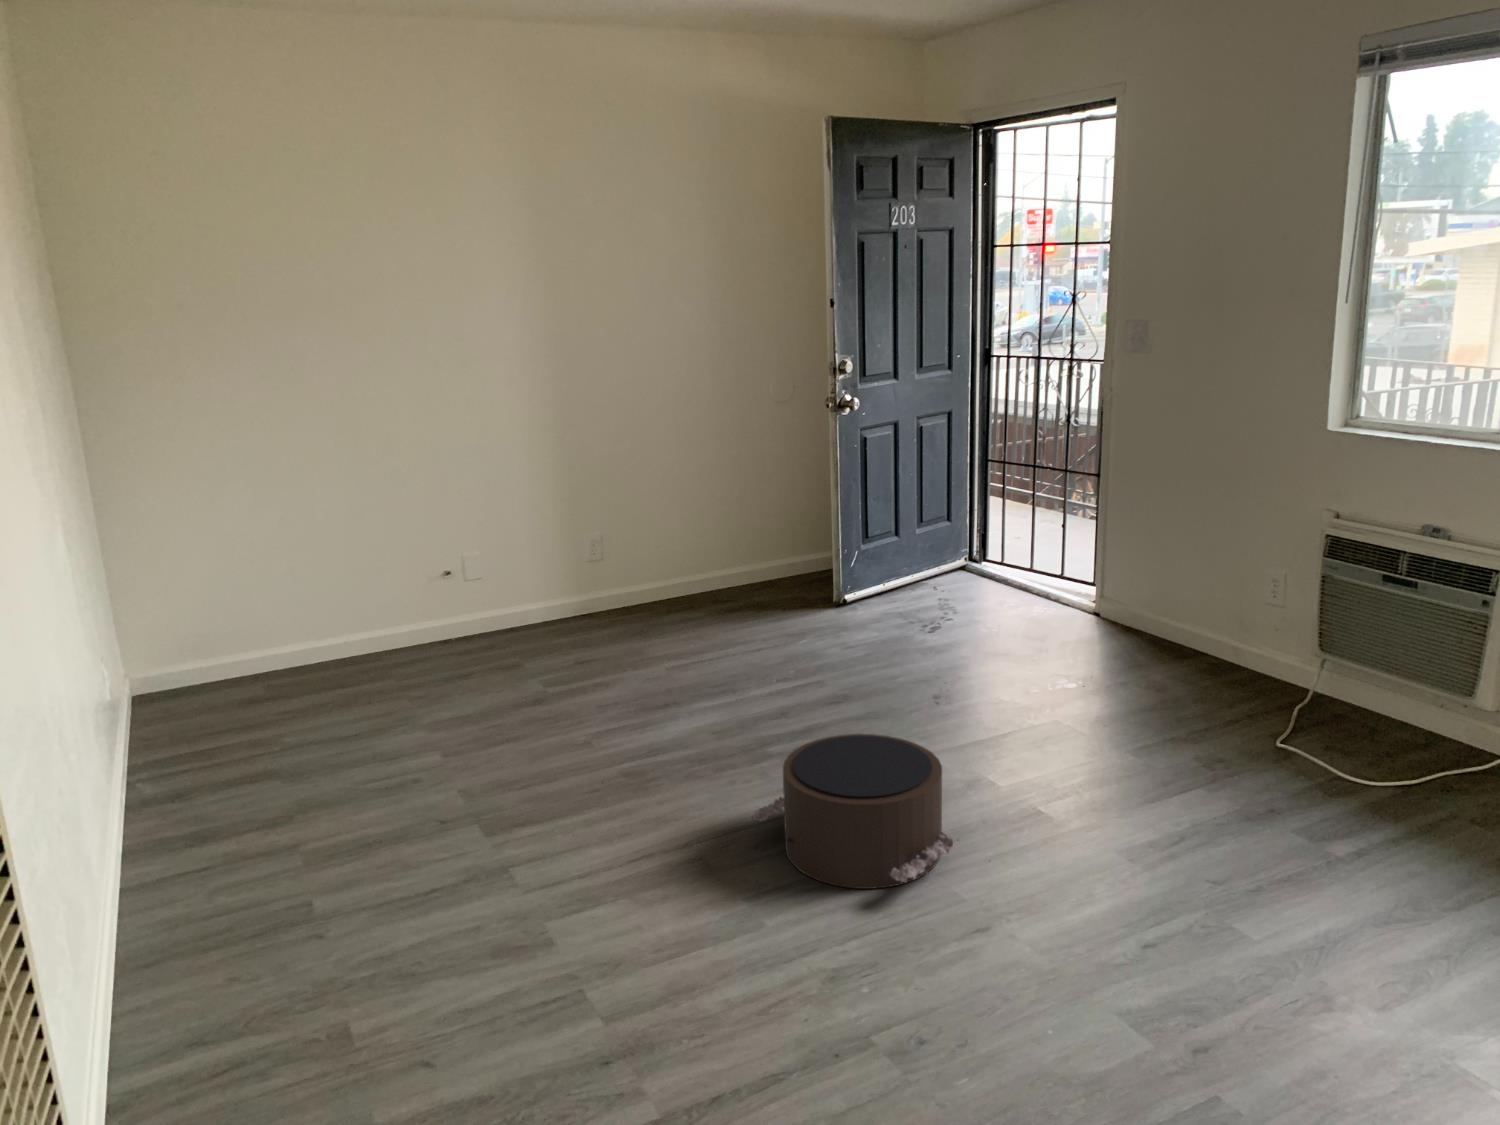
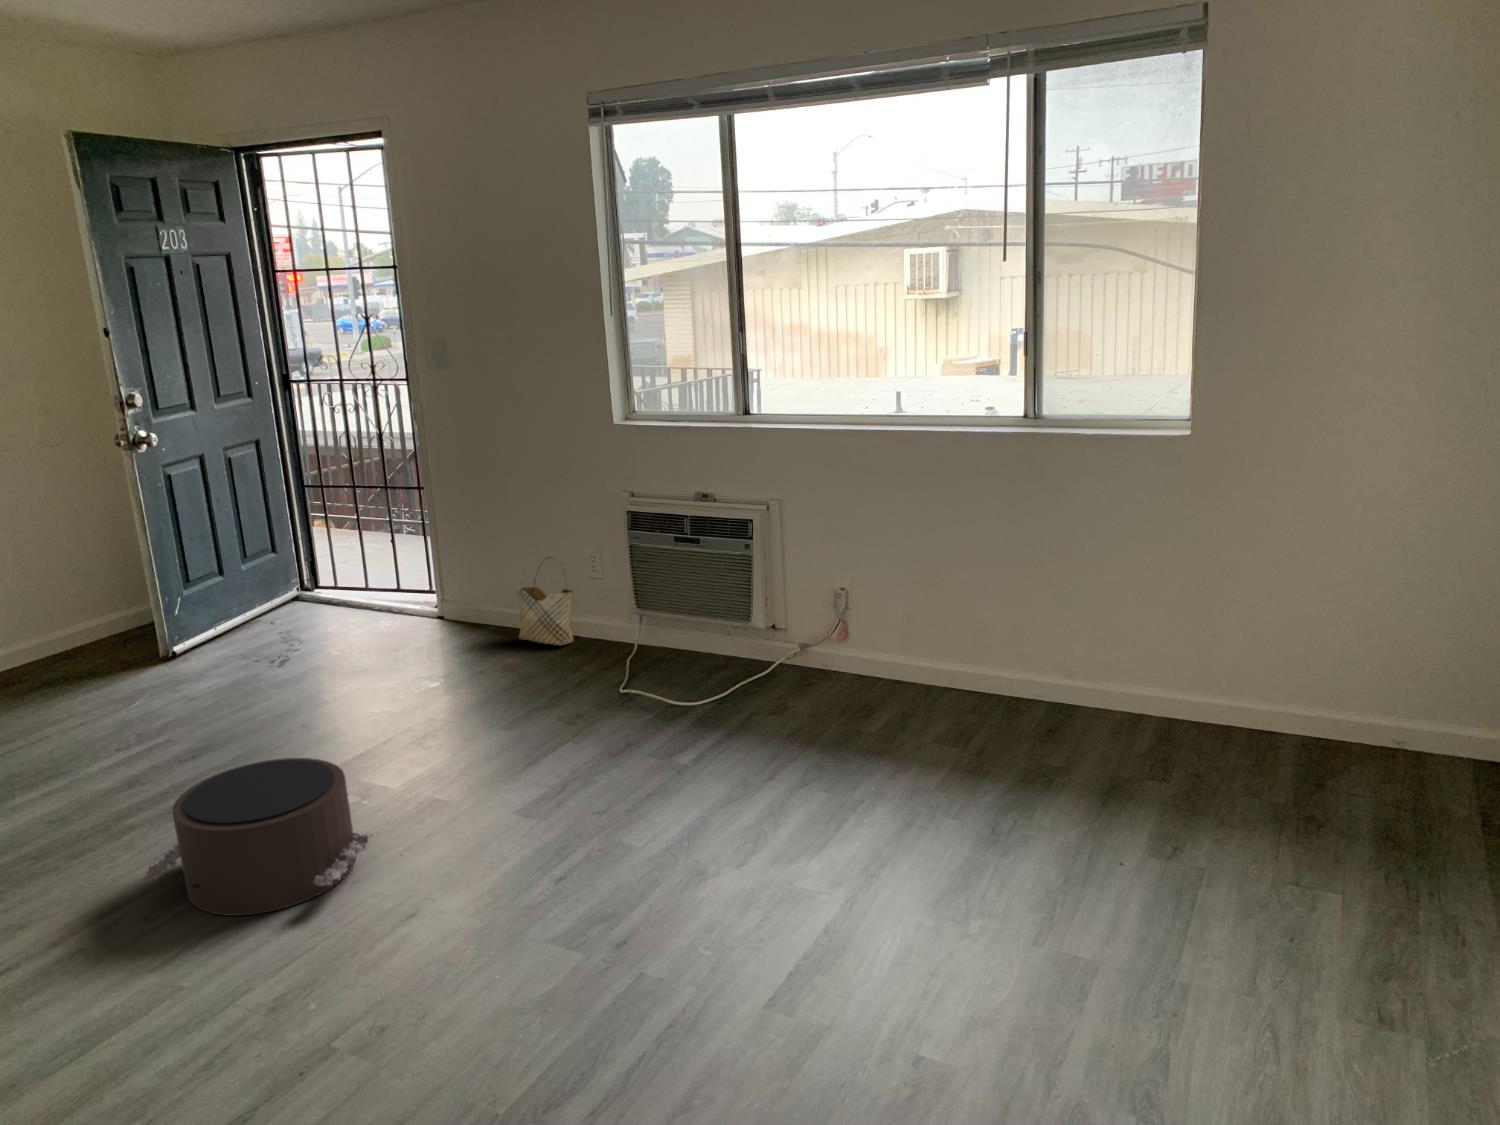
woven basket: none [1173,572,1245,672] -> present [517,557,573,645]

